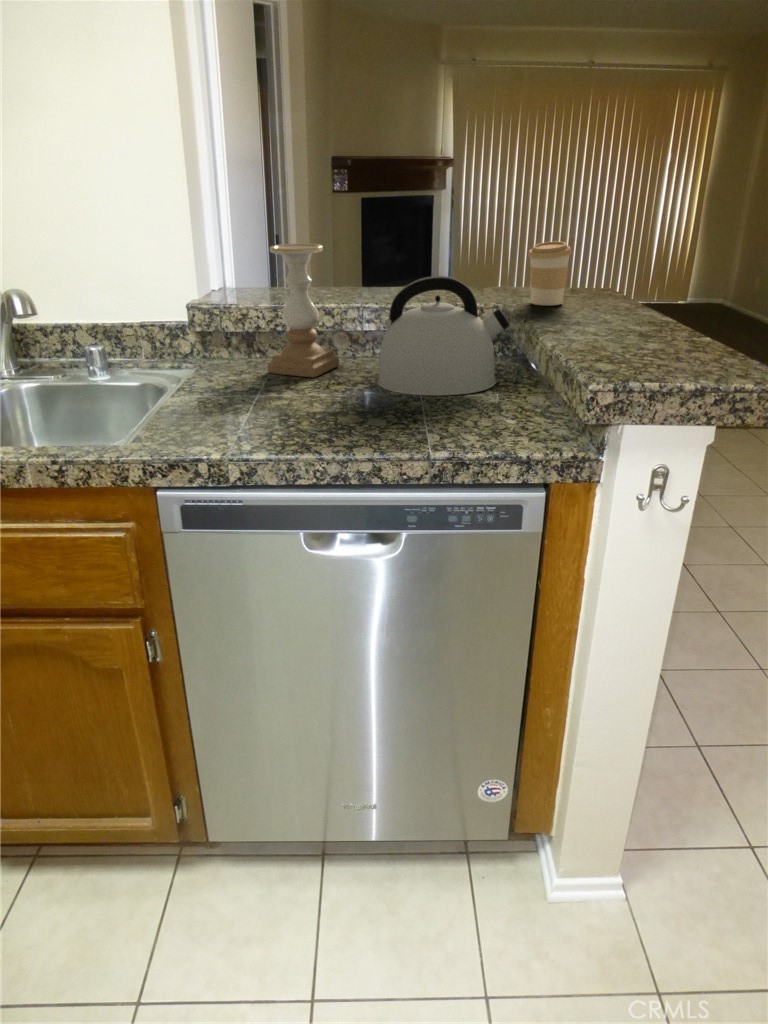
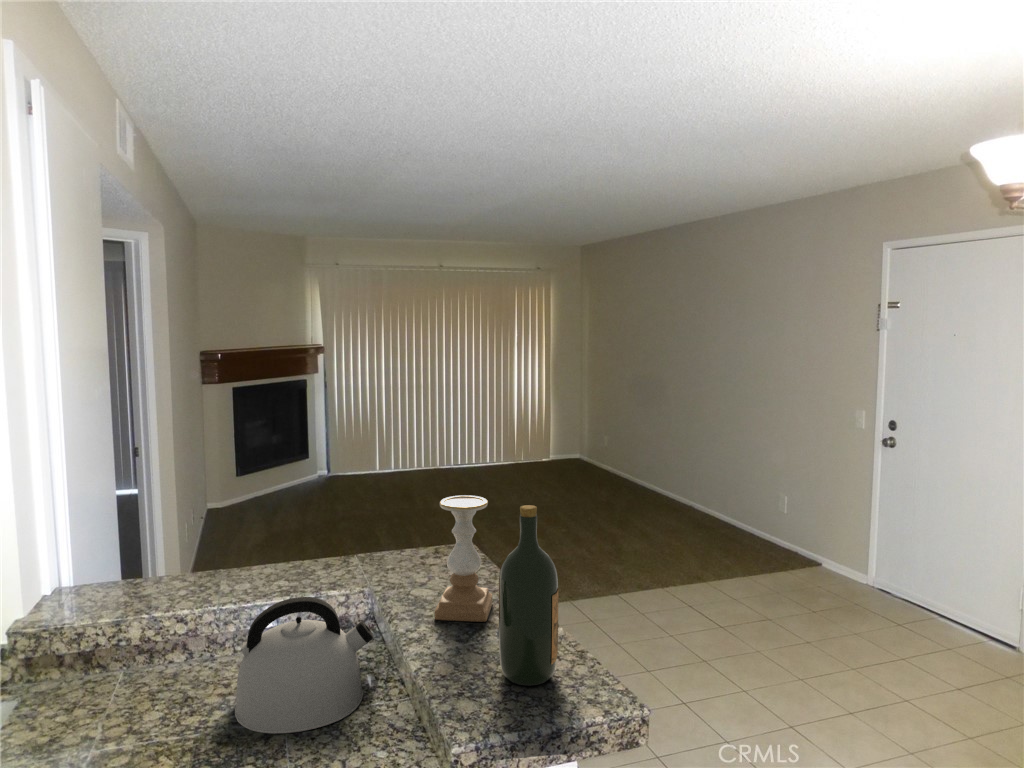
wine bottle: none [644,156,724,362] -> present [499,505,559,686]
coffee cup: present [529,241,571,305] -> none [389,520,428,582]
candle holder: present [268,243,339,377] -> present [435,495,493,622]

